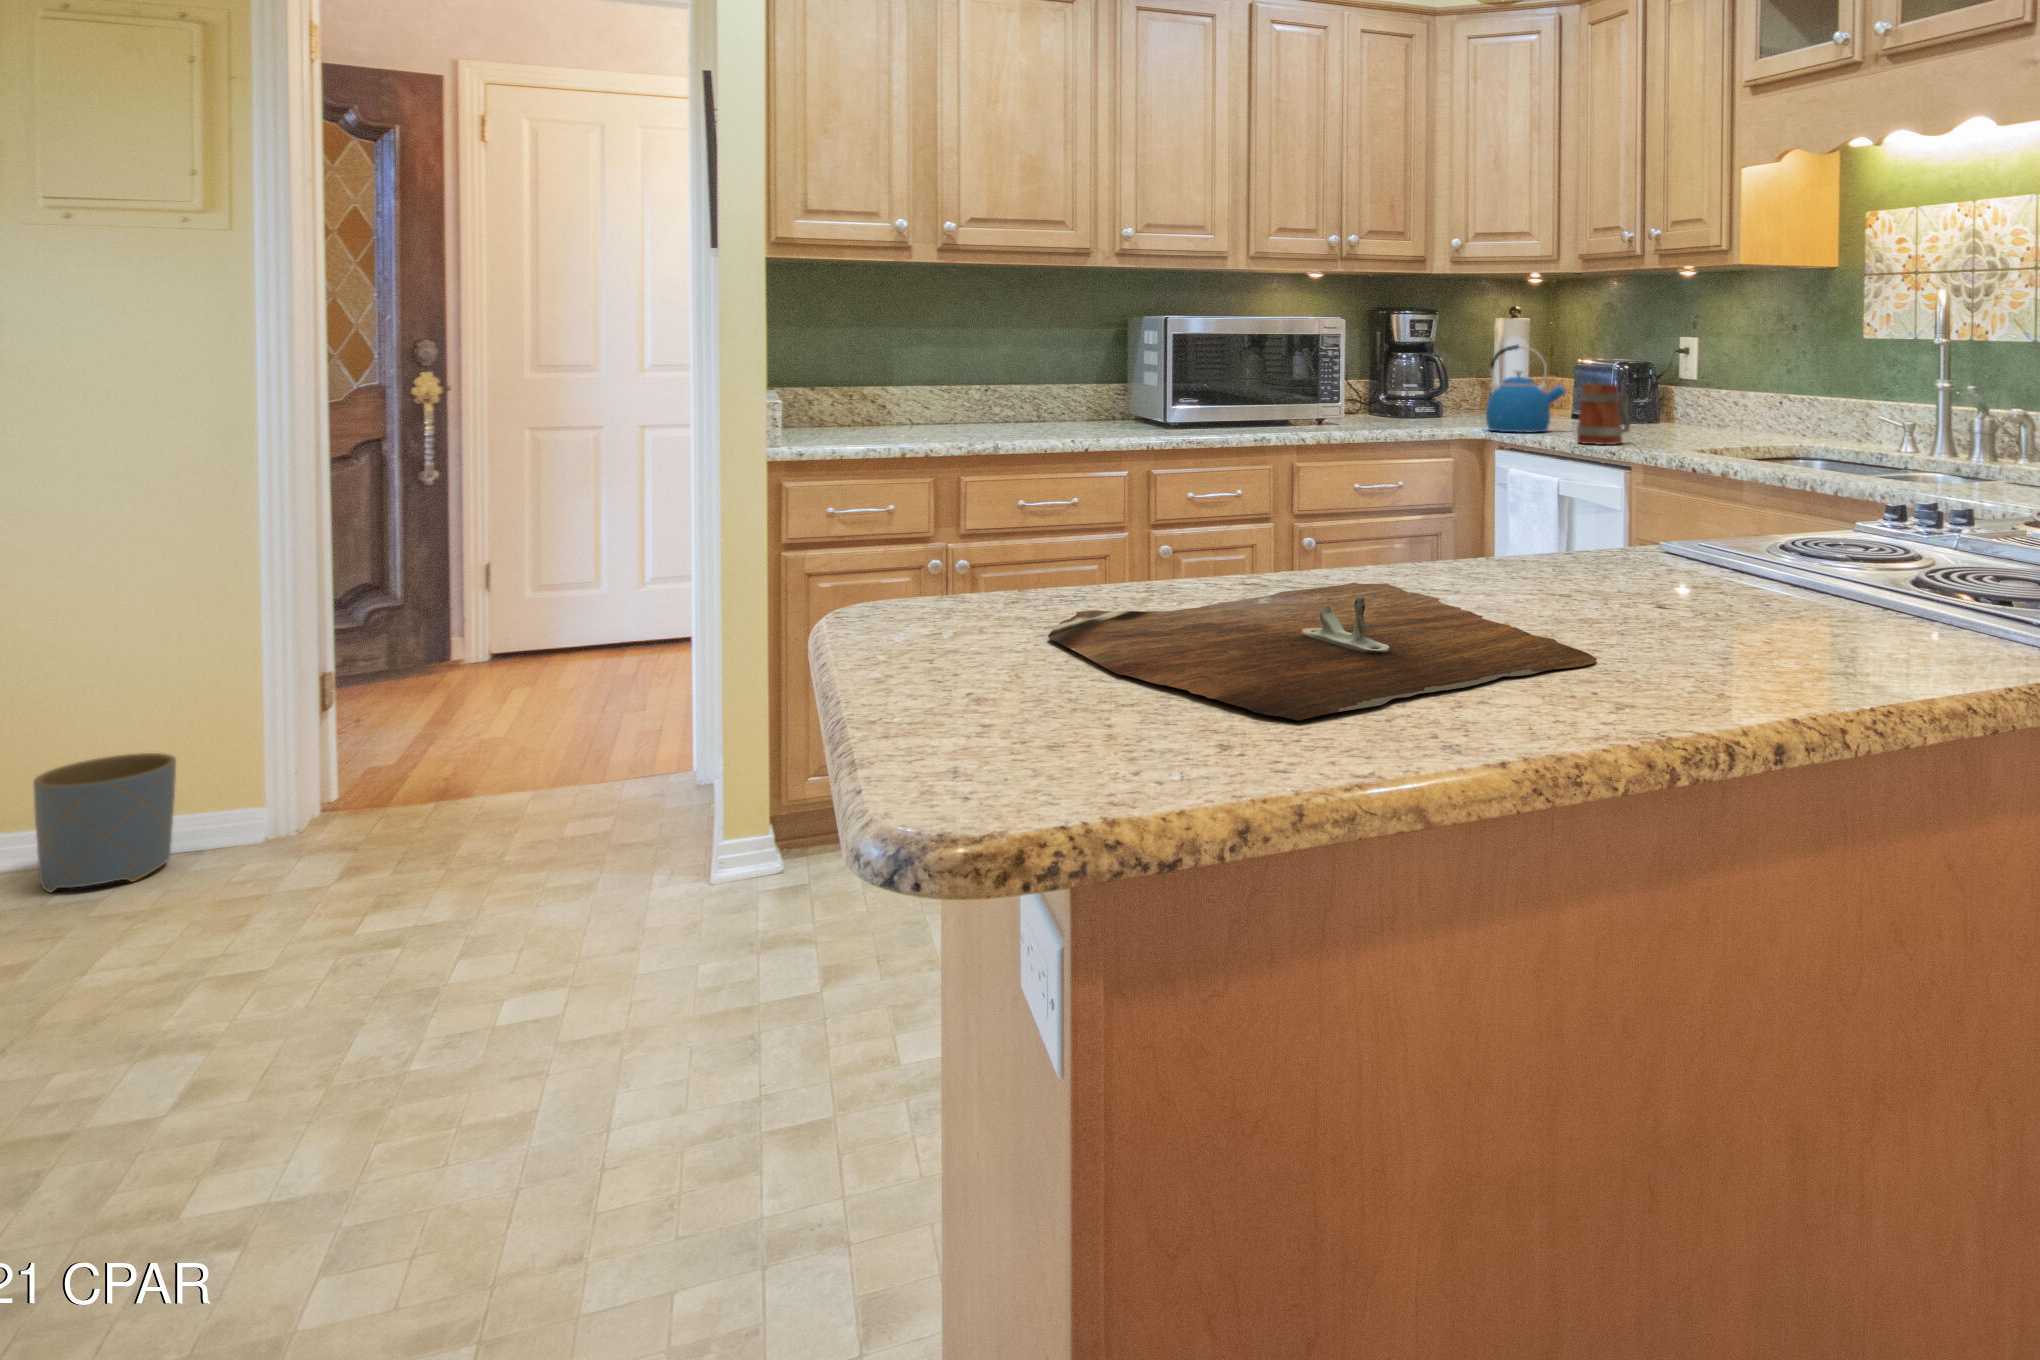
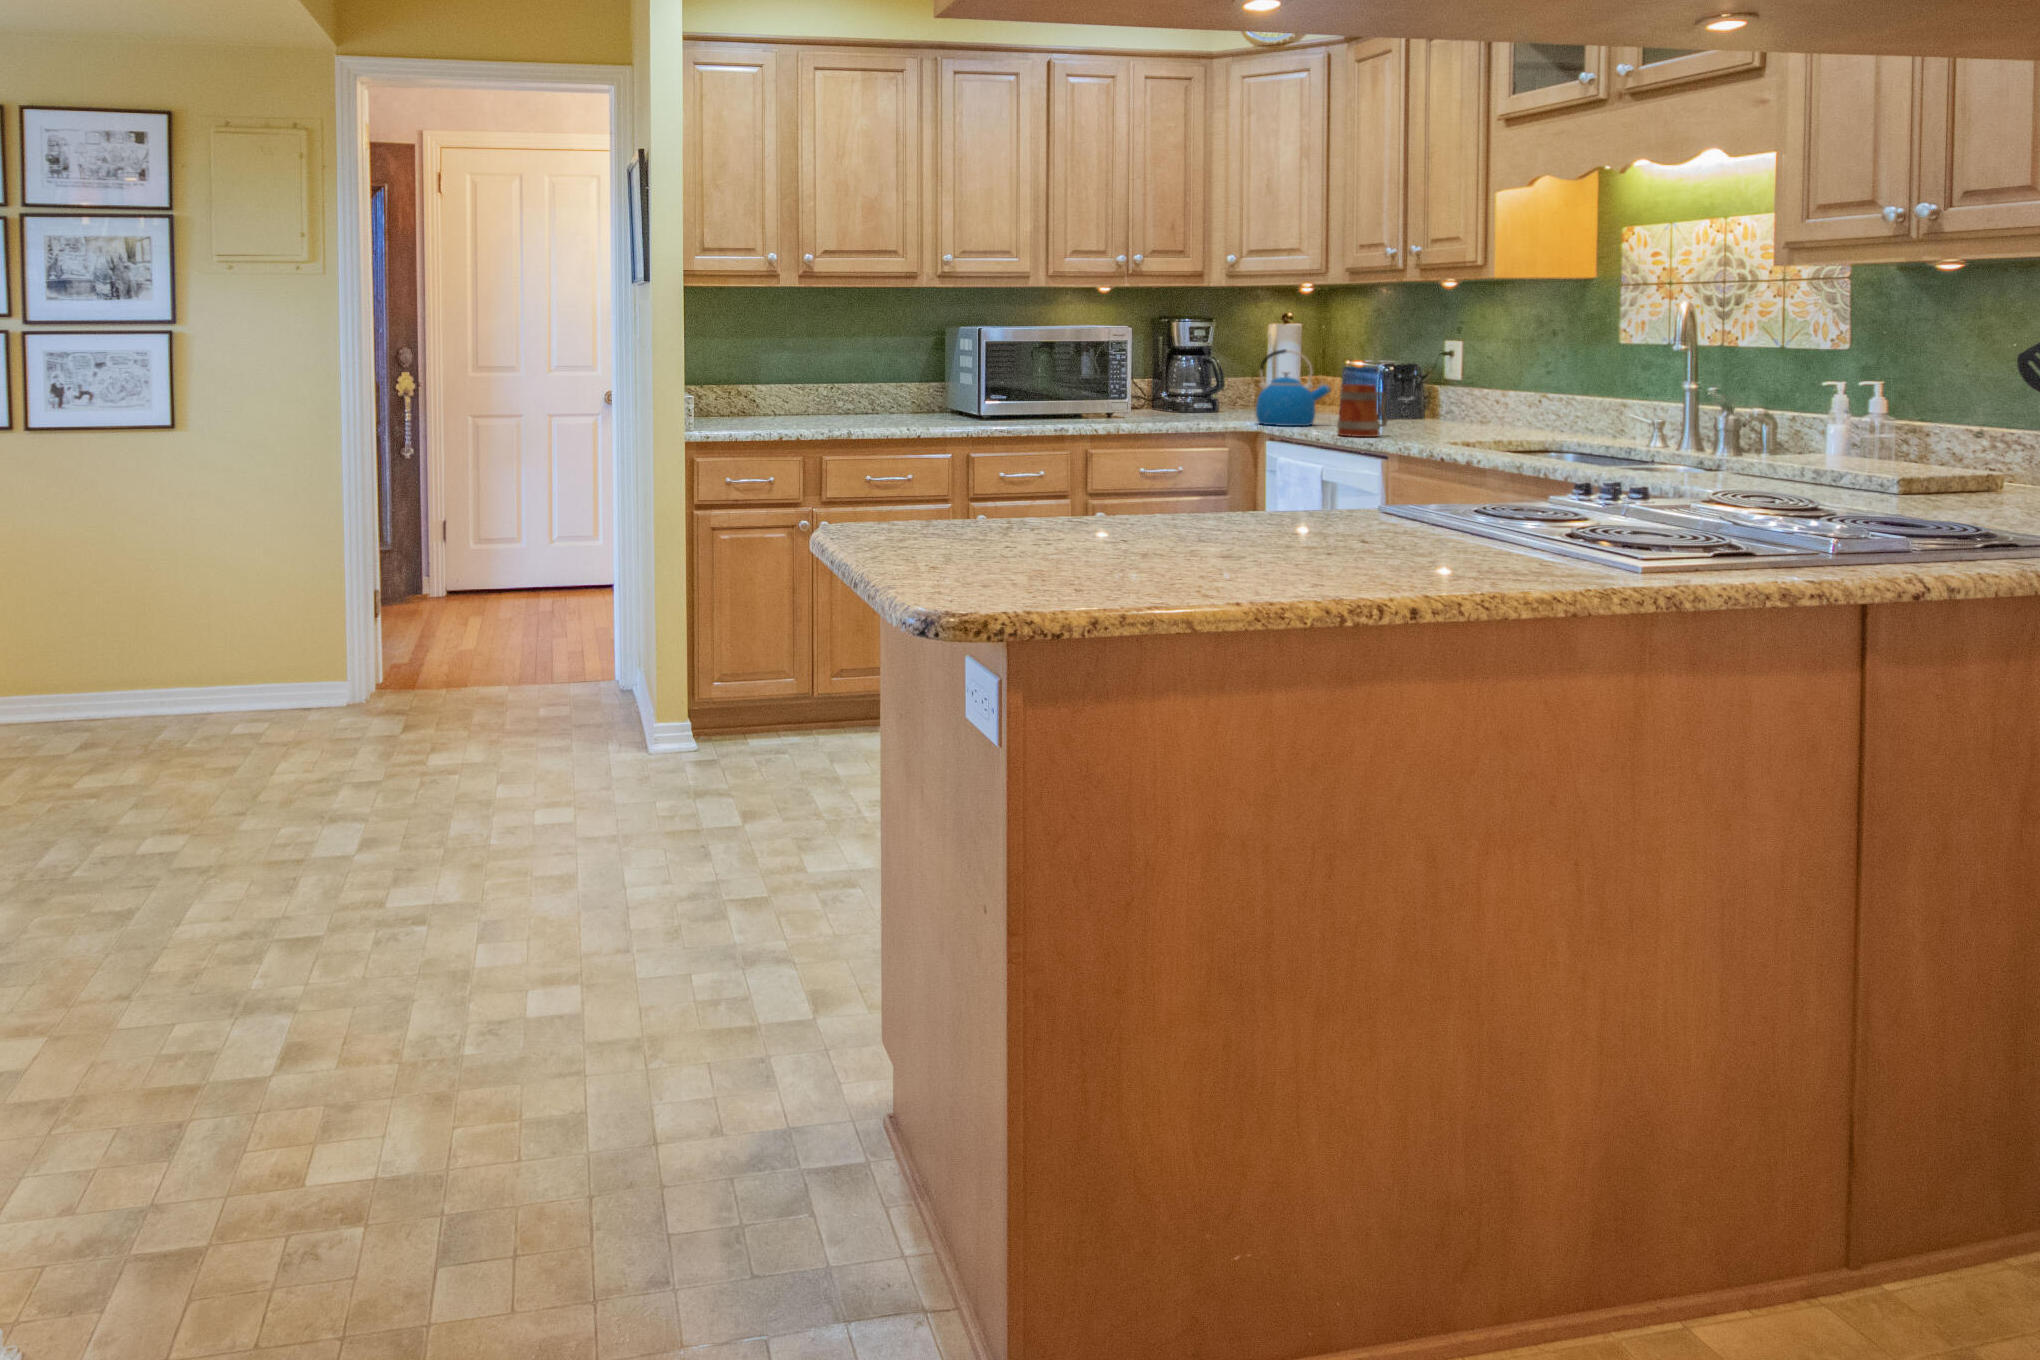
cutting board: present [1048,583,1597,720] -> none [961,522,1307,582]
planter: present [33,753,176,892] -> none [235,635,310,721]

